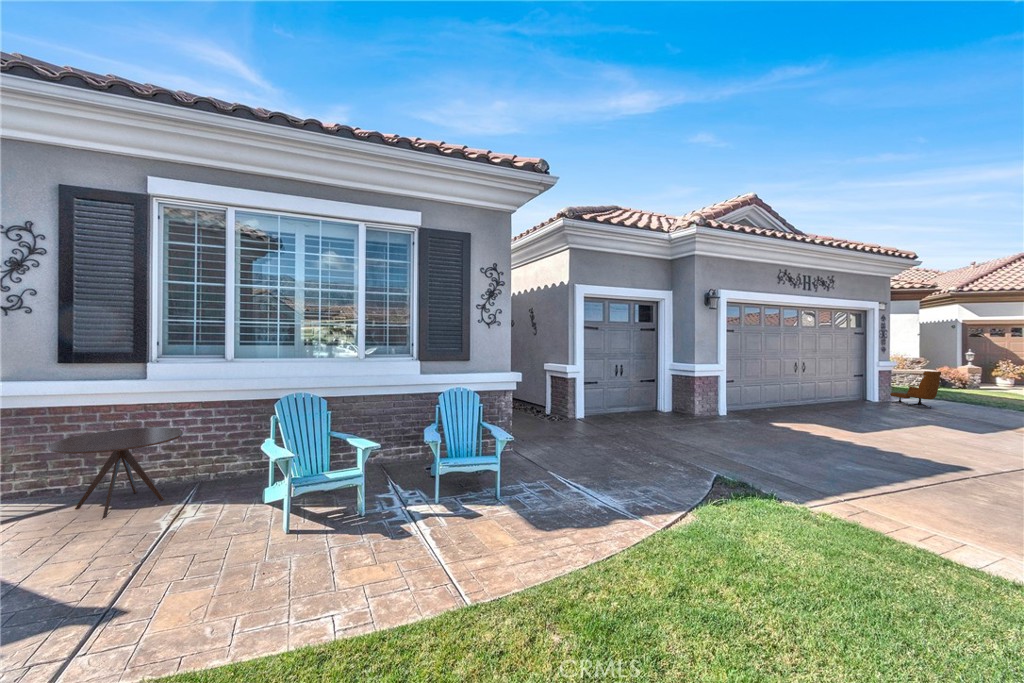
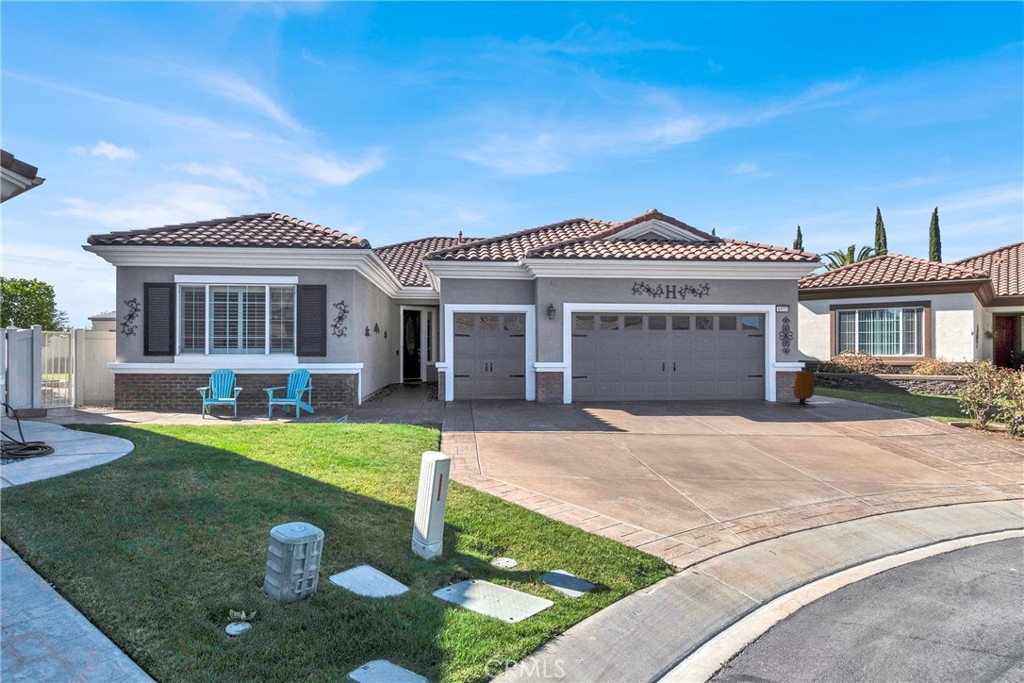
round table: present [49,427,183,518] -> none [138,385,186,416]

